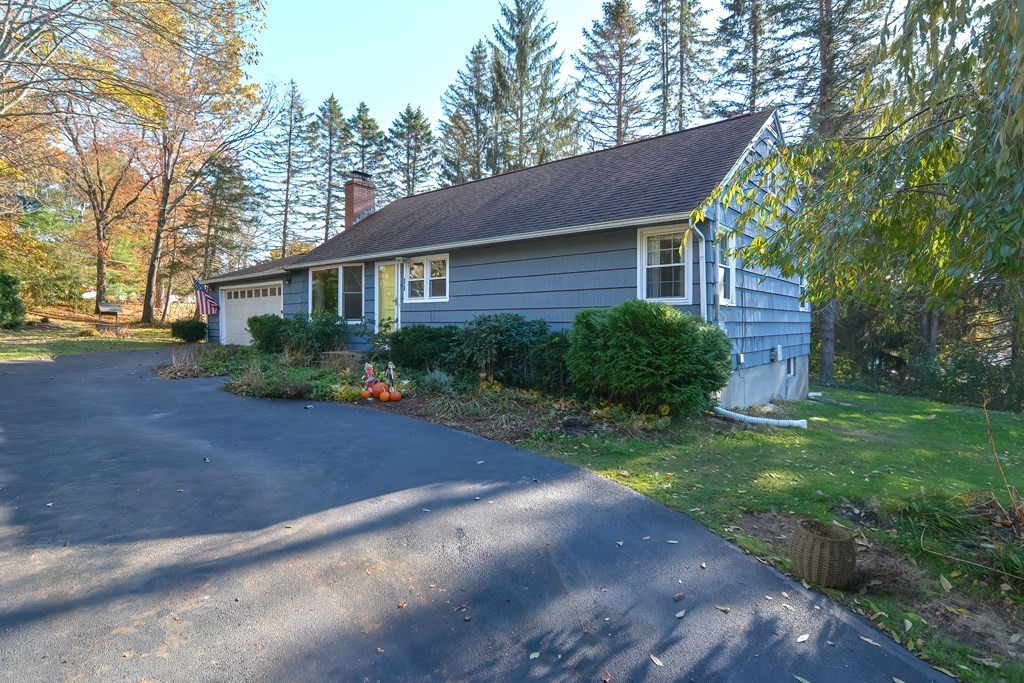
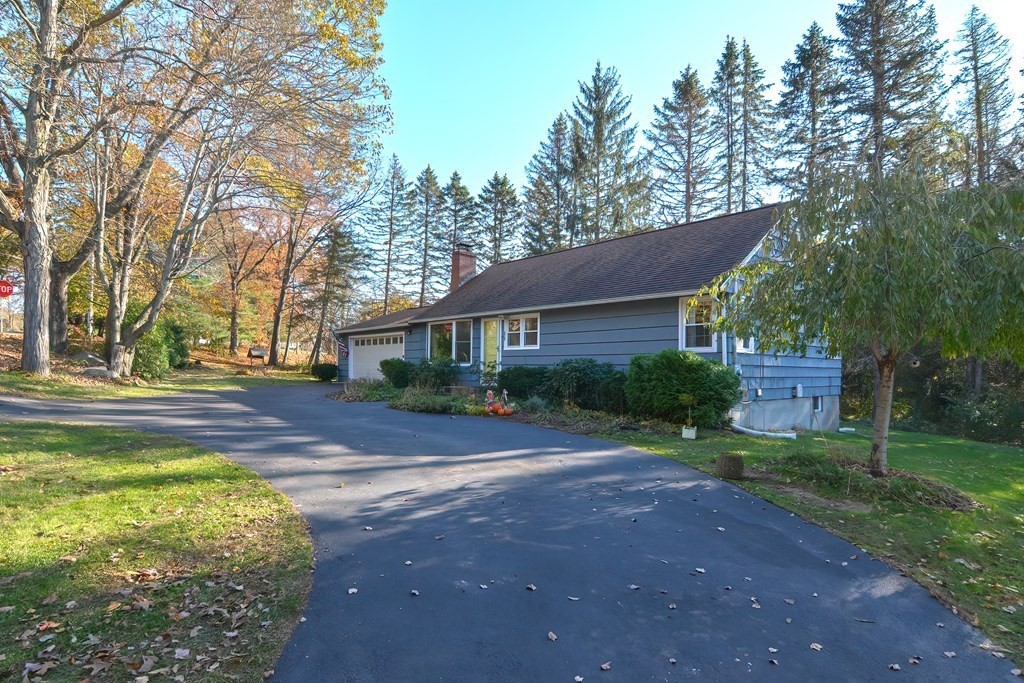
potted tree: none [650,369,681,438] -> present [679,393,699,439]

